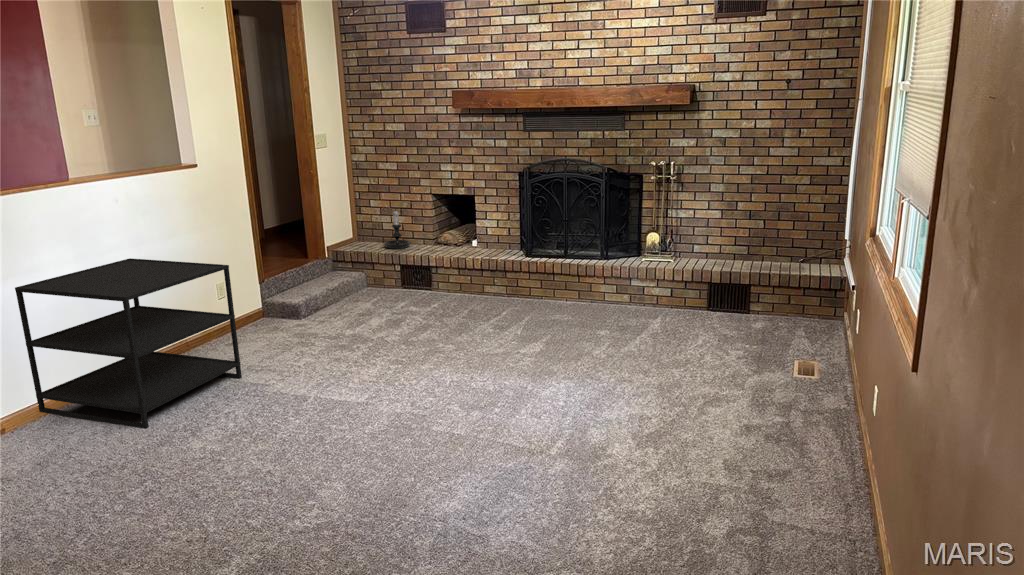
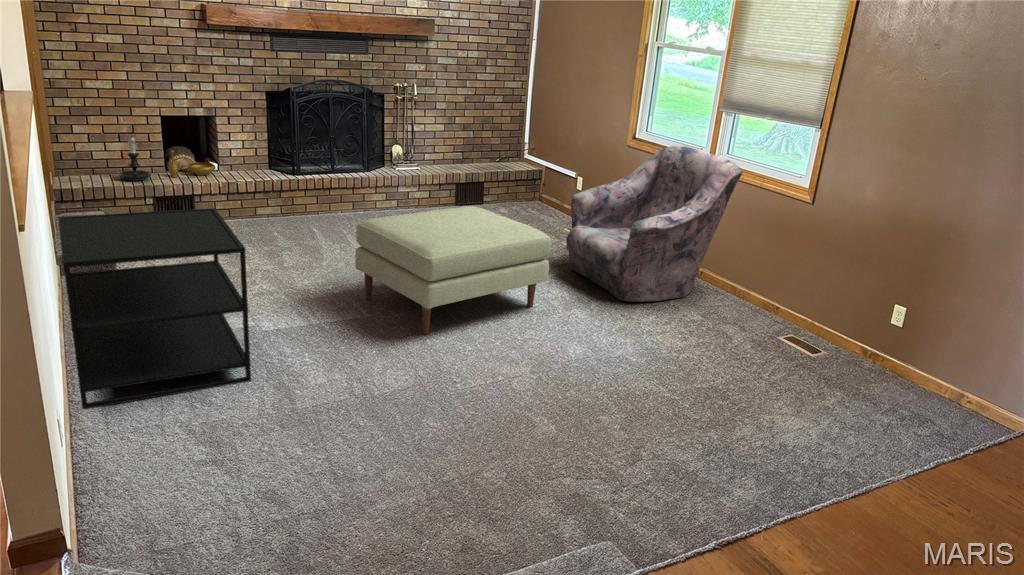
decorative bowl: none [423,224,464,249] -> present [168,150,216,177]
armchair: none [622,241,901,507] -> present [566,144,743,302]
ottoman: none [323,298,543,446] -> present [355,206,551,334]

